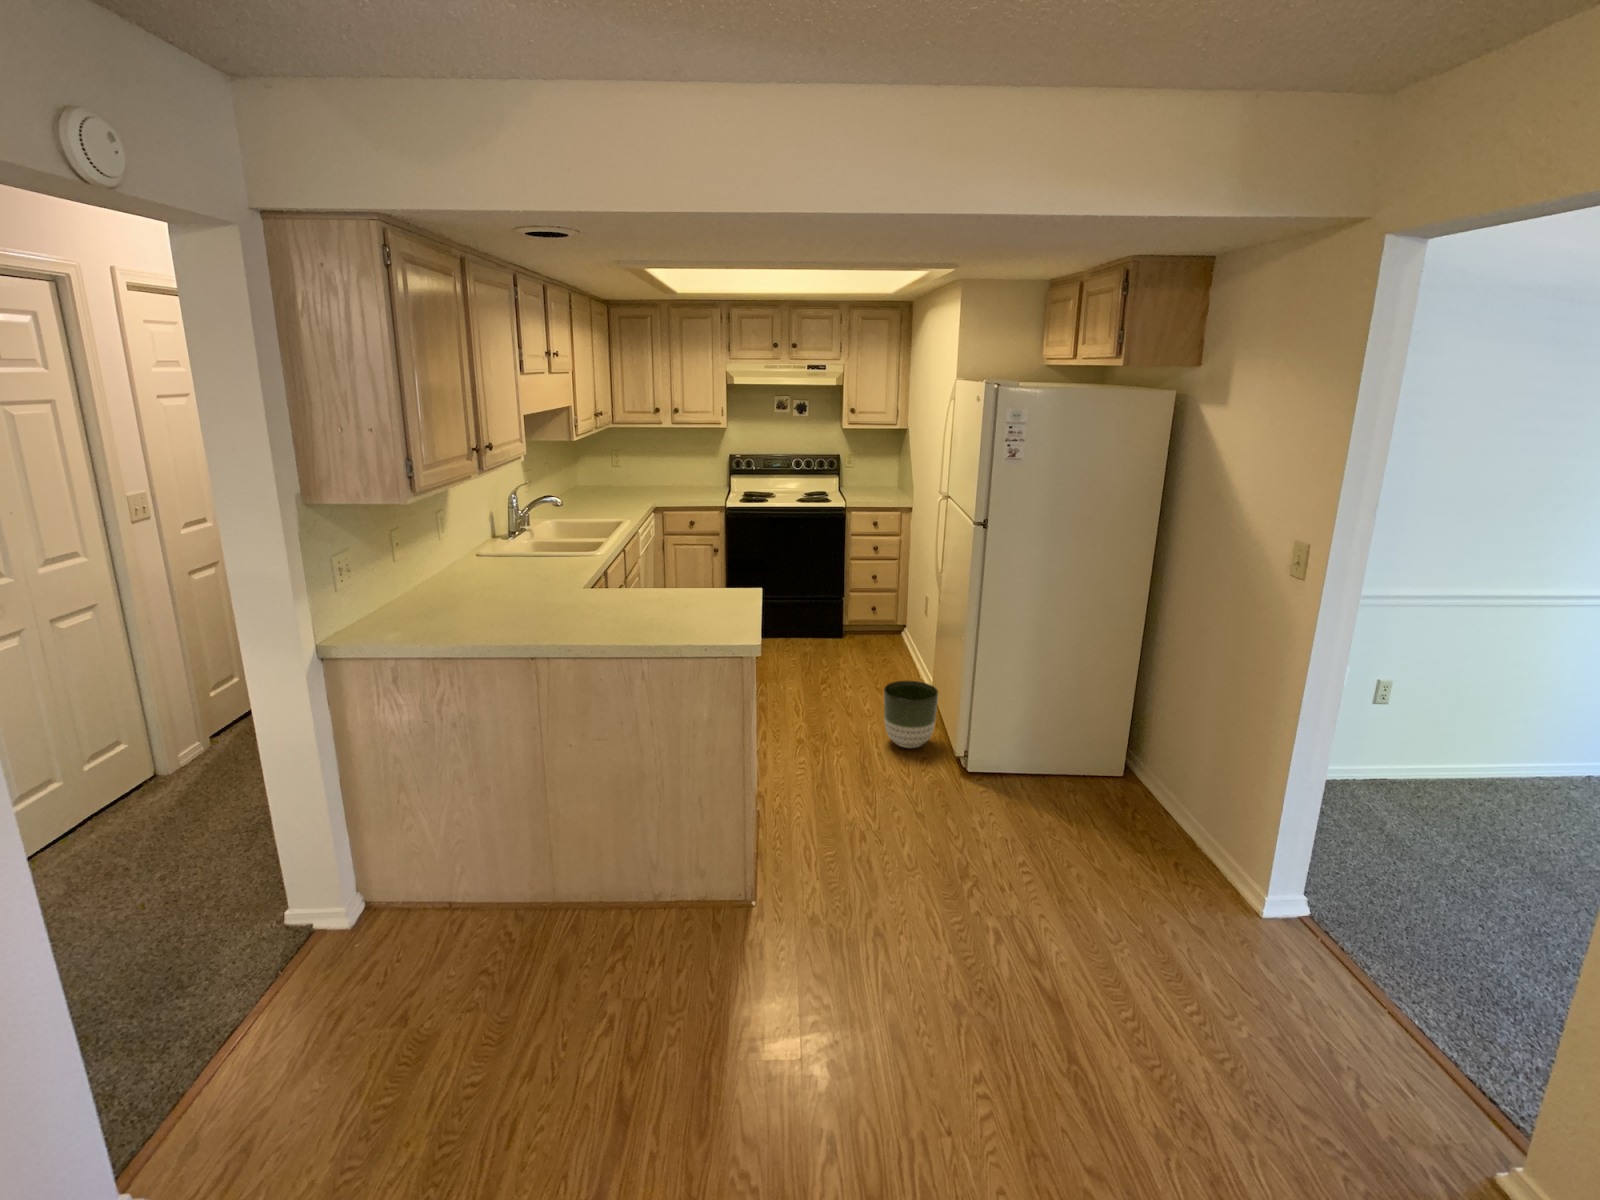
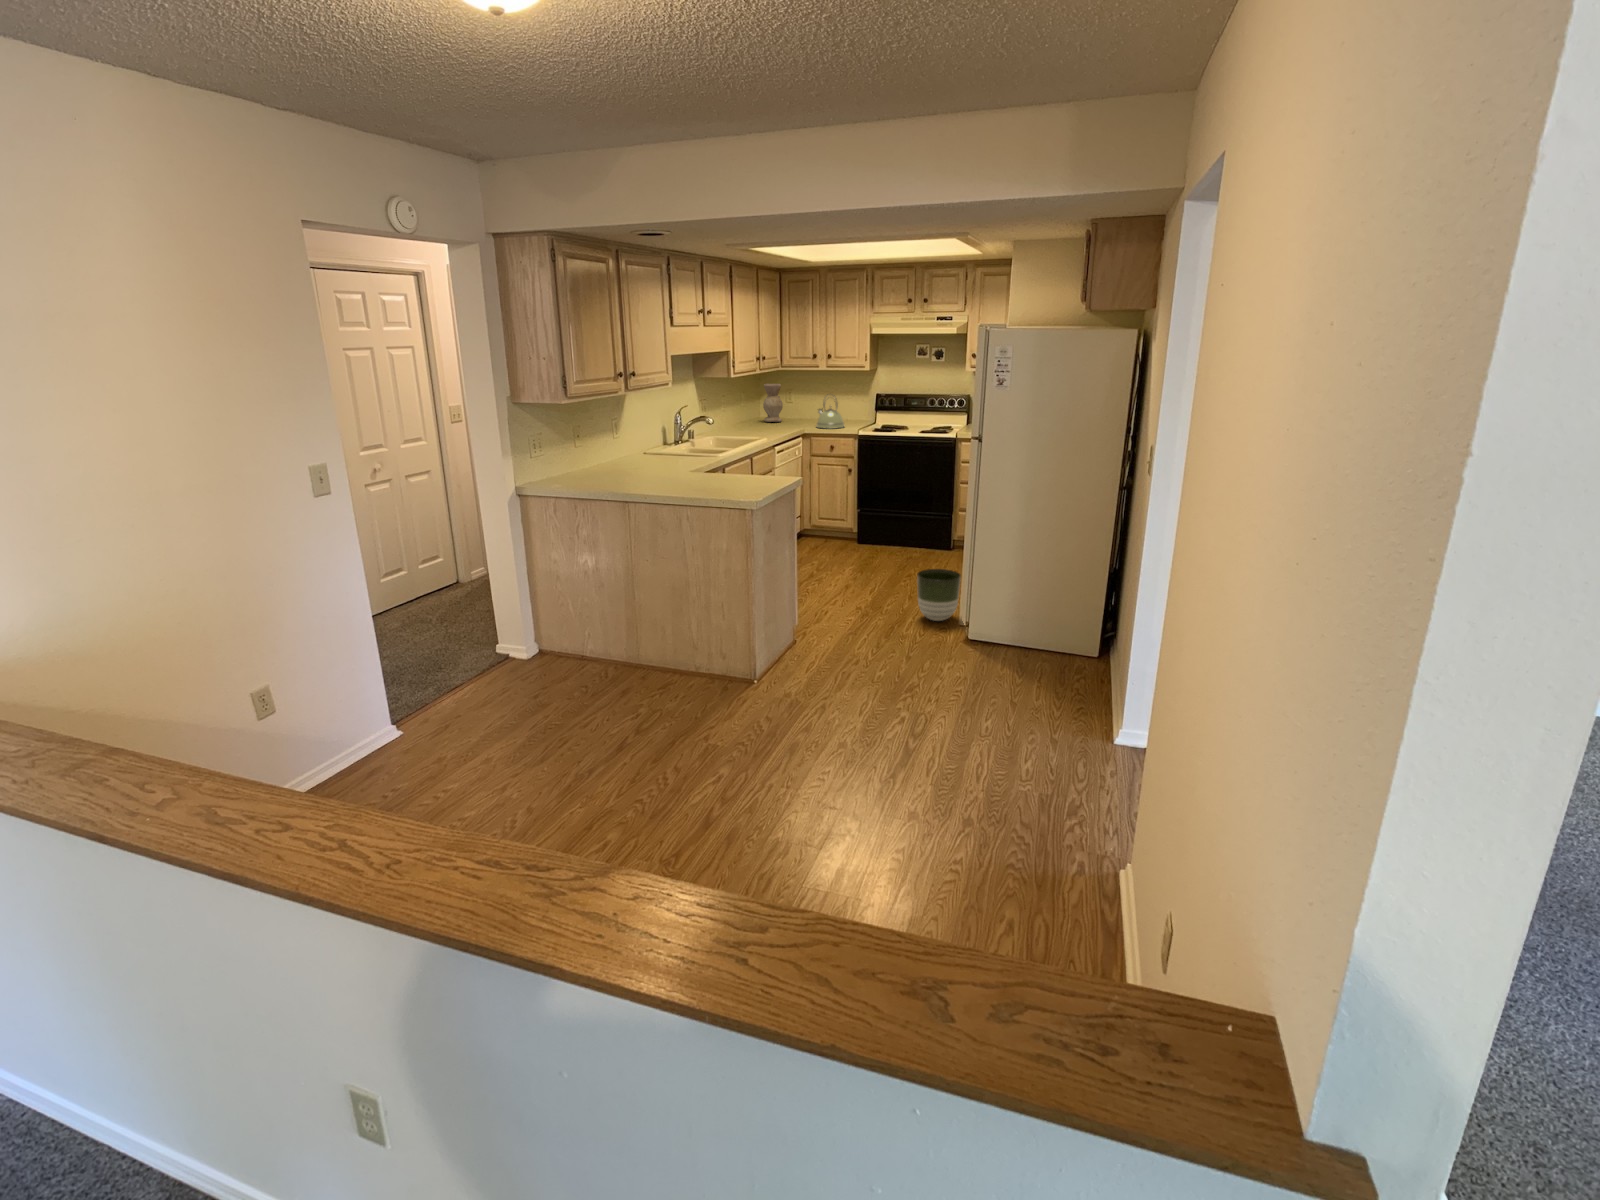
vase: none [589,443,614,491] -> present [763,384,783,422]
kettle: none [666,457,703,500] -> present [817,394,844,429]

